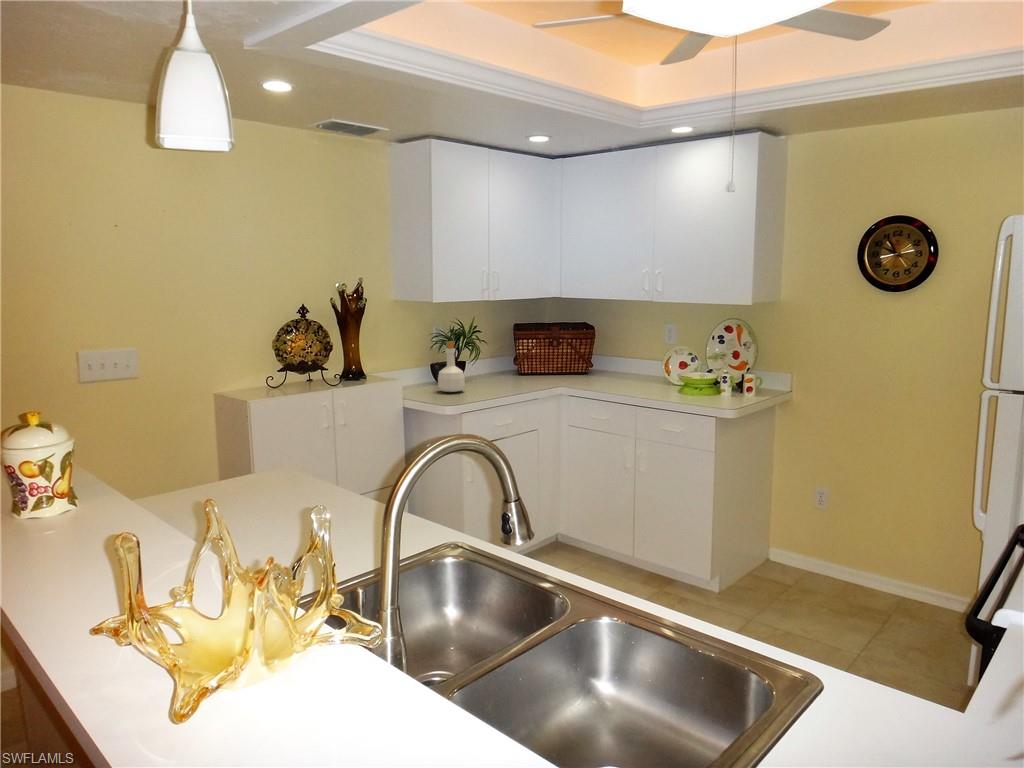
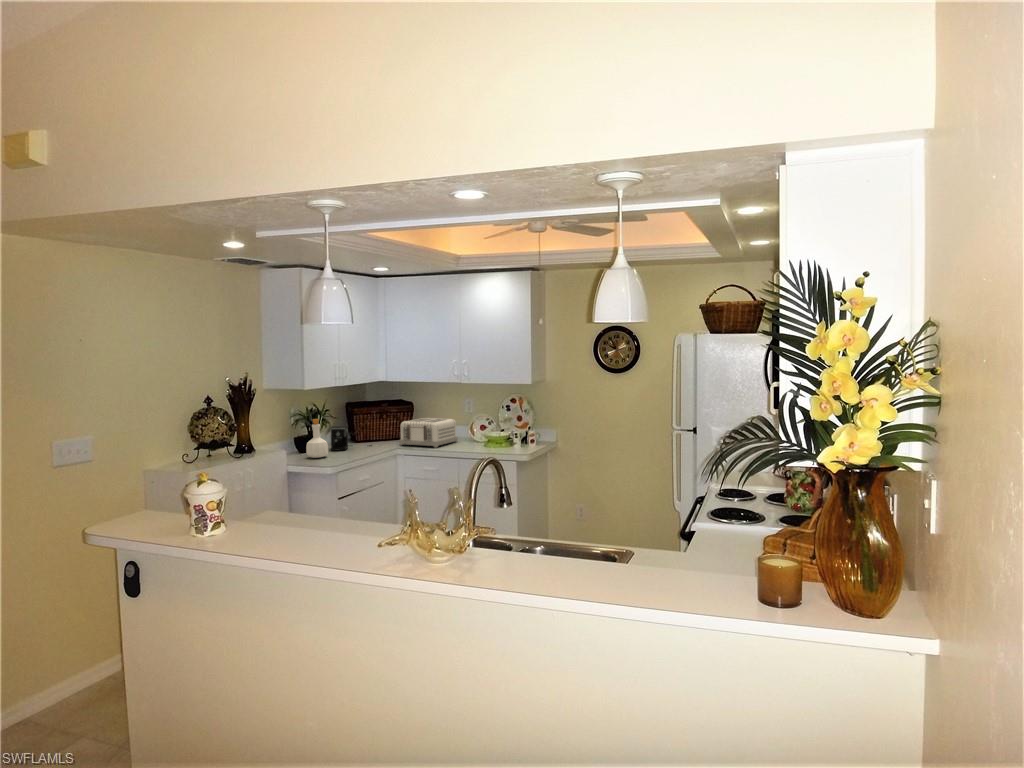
toaster: none [566,347,647,389] -> present [399,418,458,448]
coffee maker: none [475,352,531,384] -> present [331,426,372,451]

